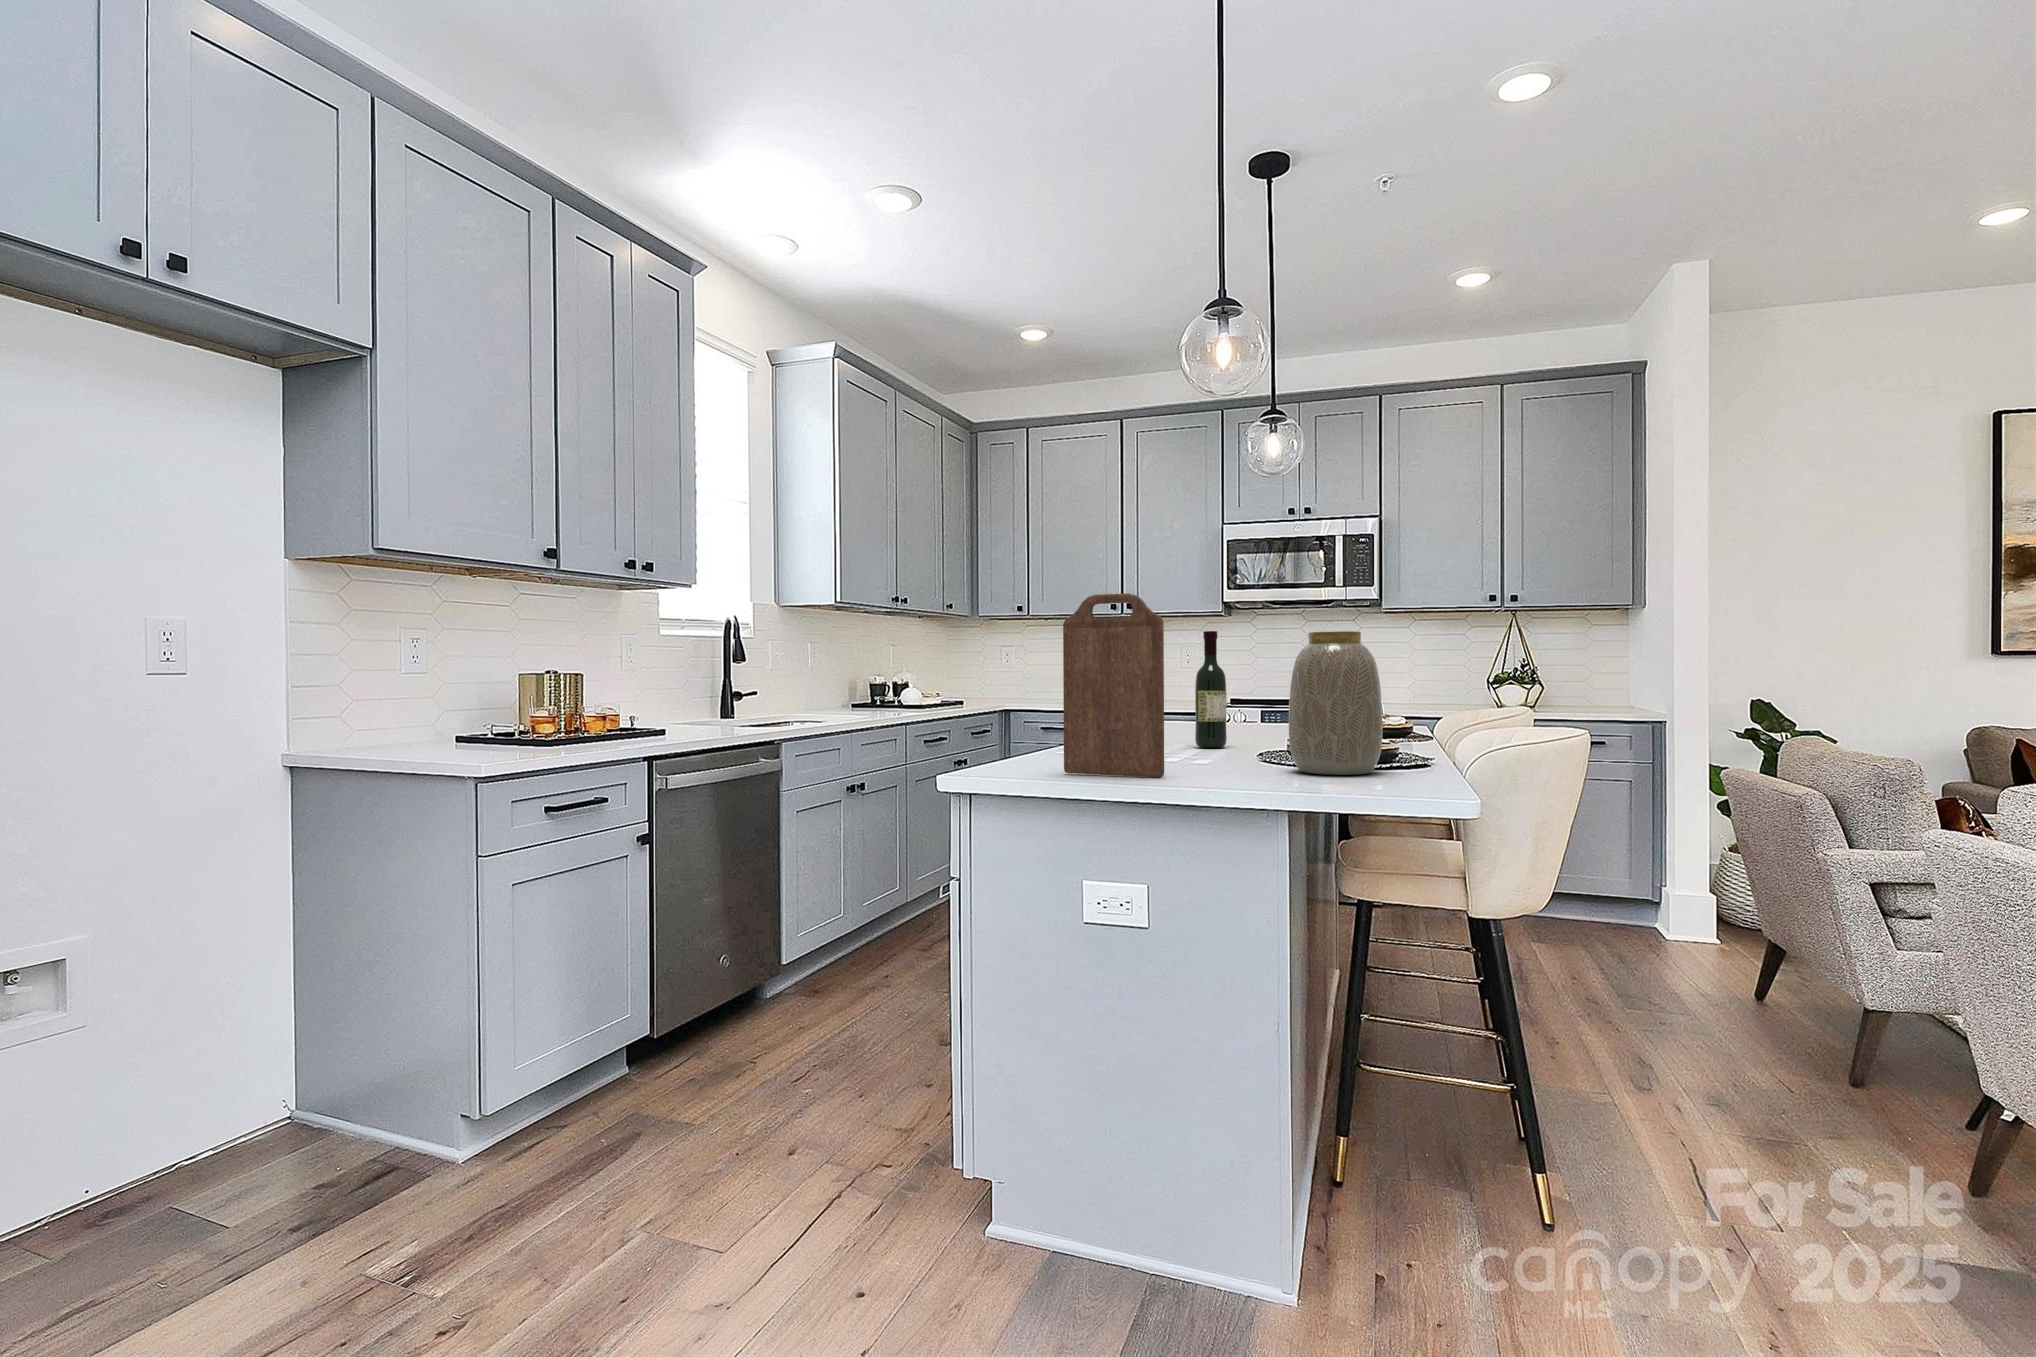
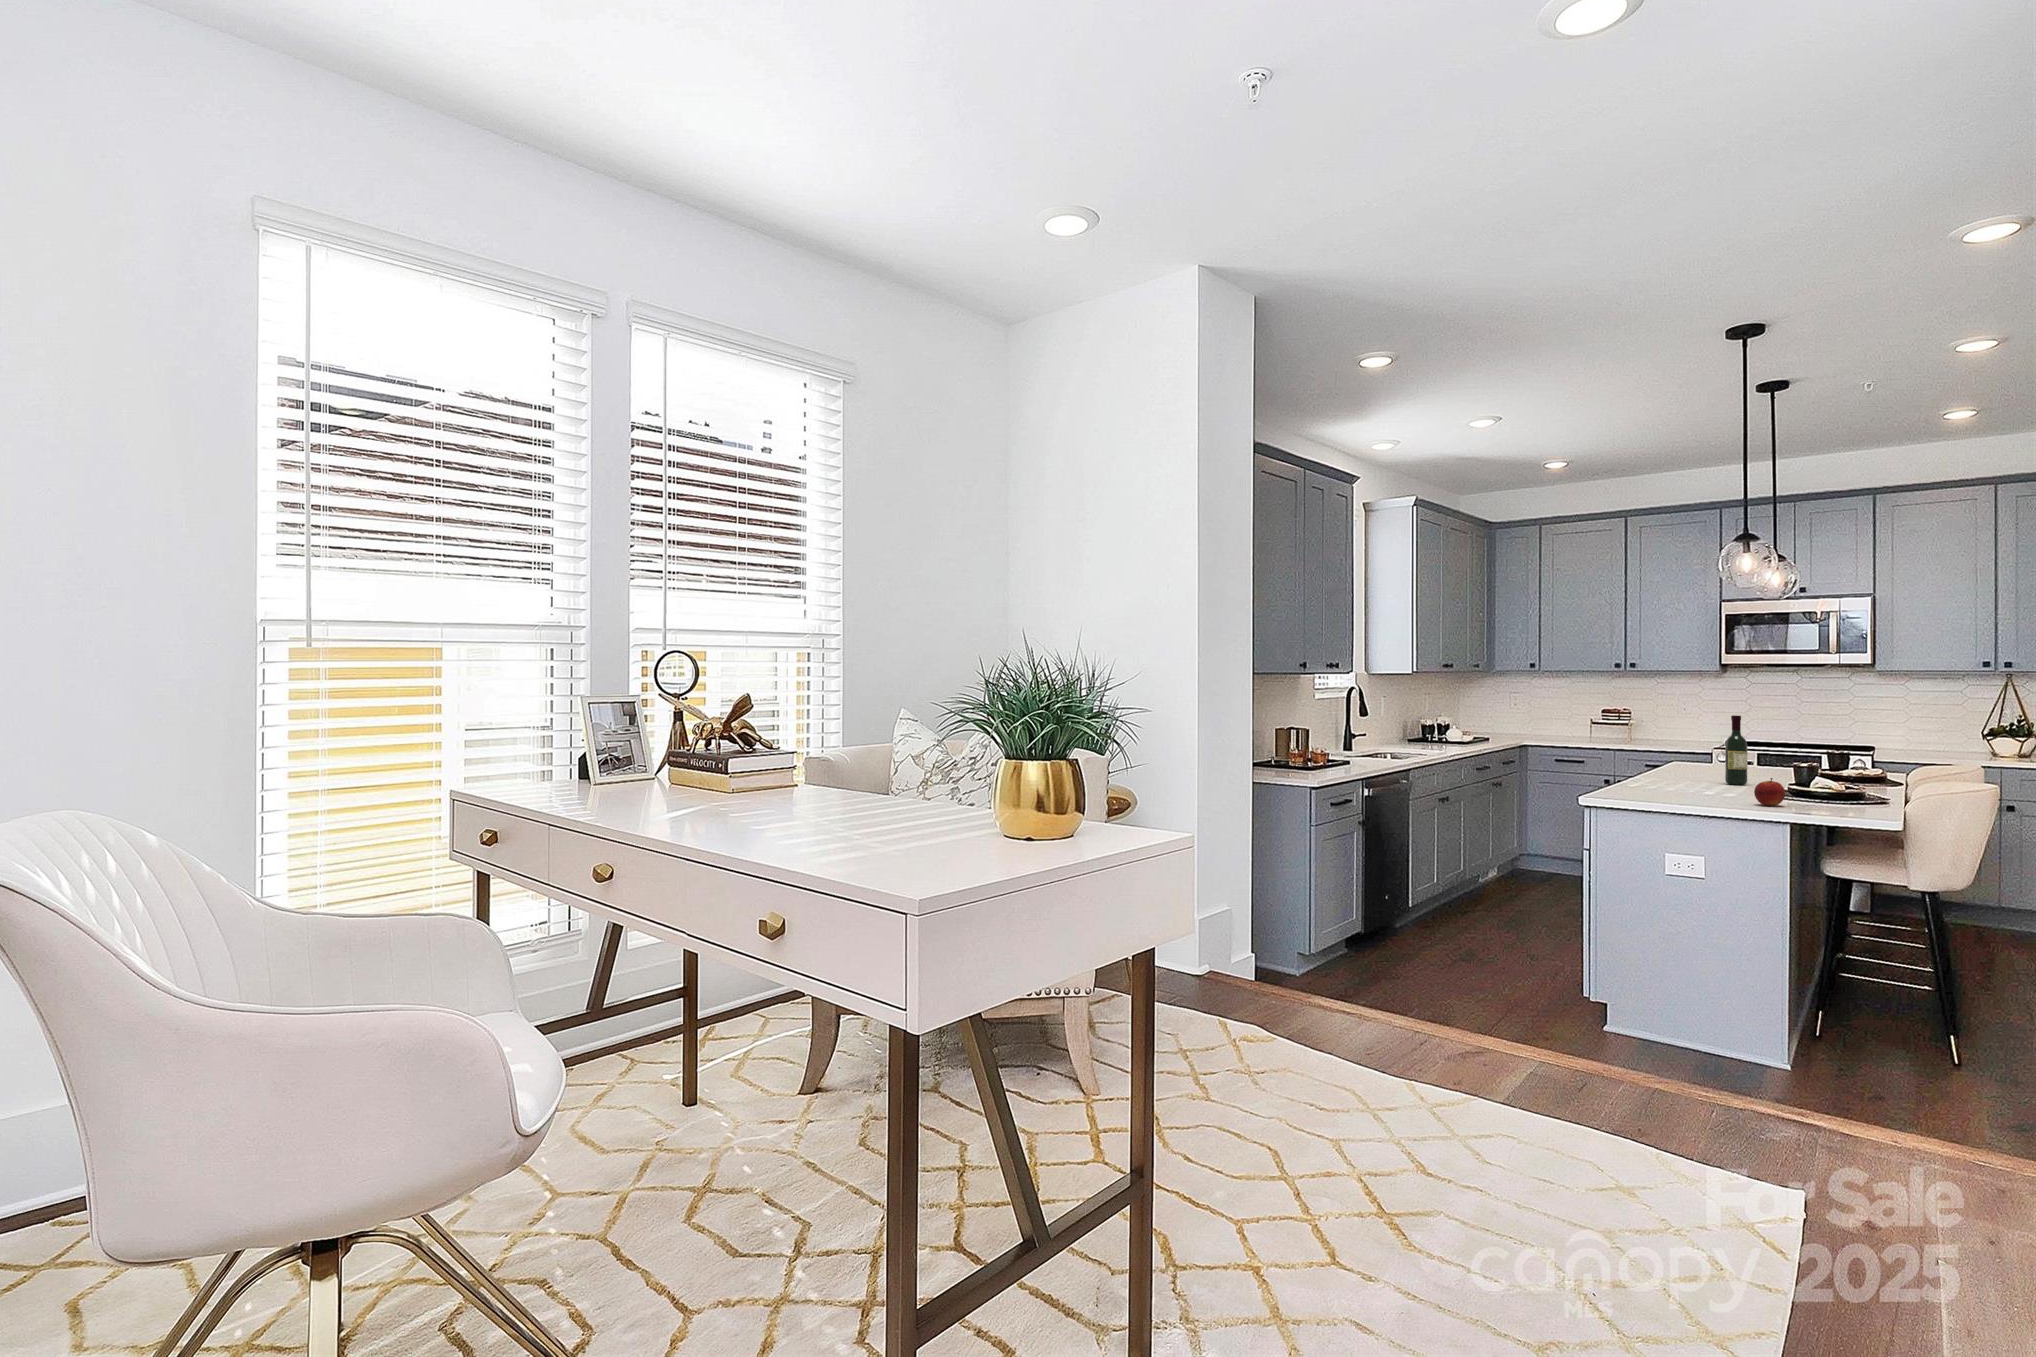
cutting board: present [1063,593,1164,777] -> none [1661,708,1722,800]
vase: present [1289,631,1382,775] -> none [1796,729,1854,804]
apple: none [1215,727,1268,784] -> present [1754,778,1785,806]

